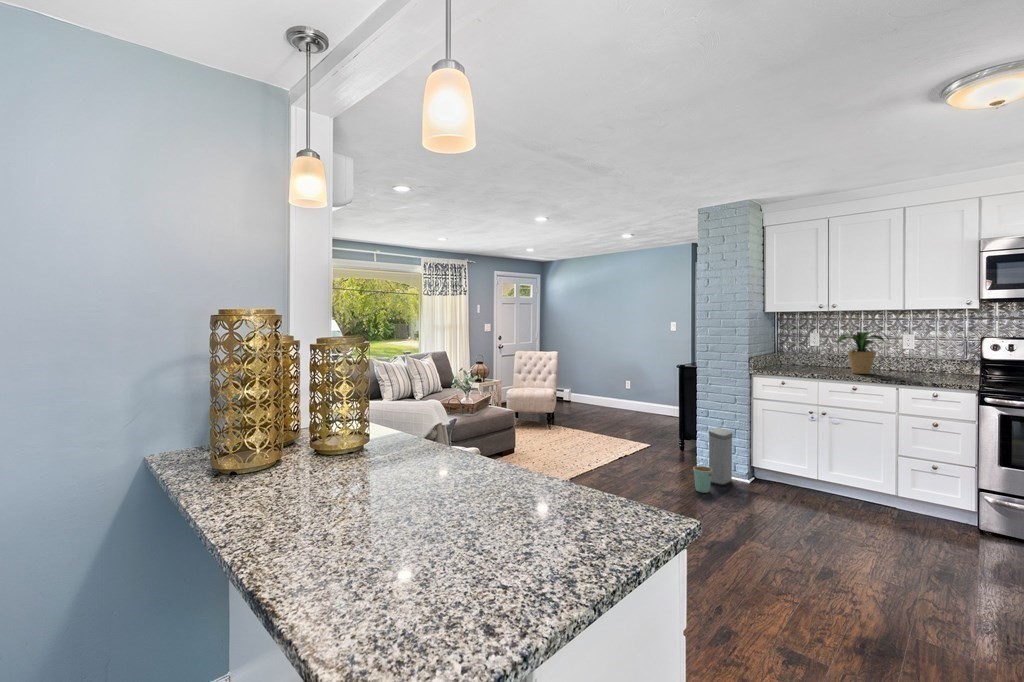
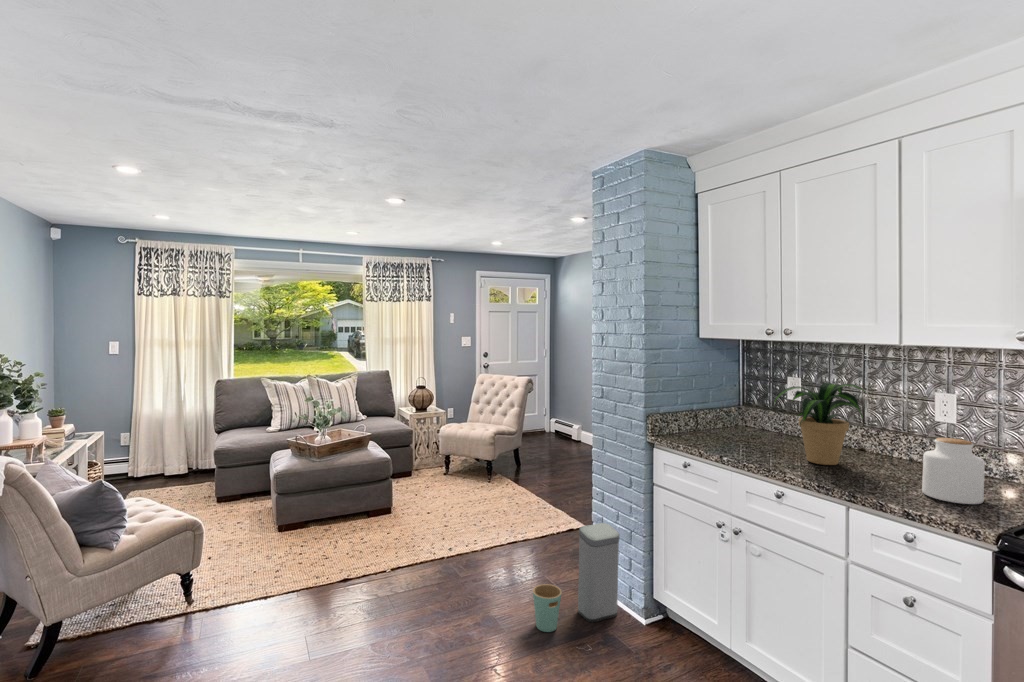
jar: none [924,352,955,381] -> present [922,438,985,504]

